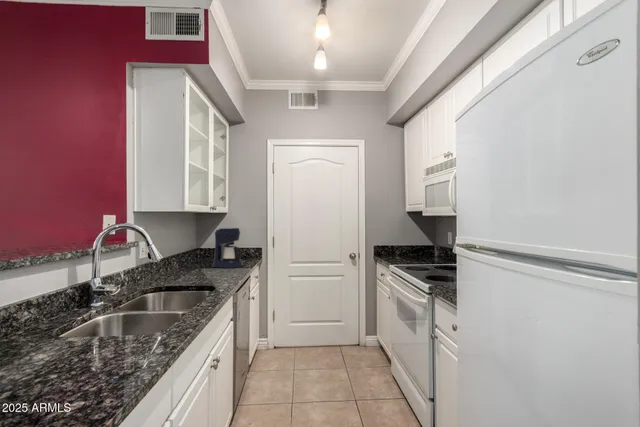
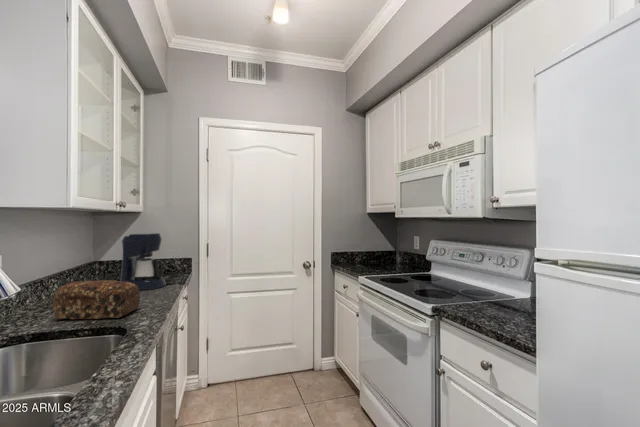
bread loaf: none [175,257,224,281] -> present [53,280,140,320]

